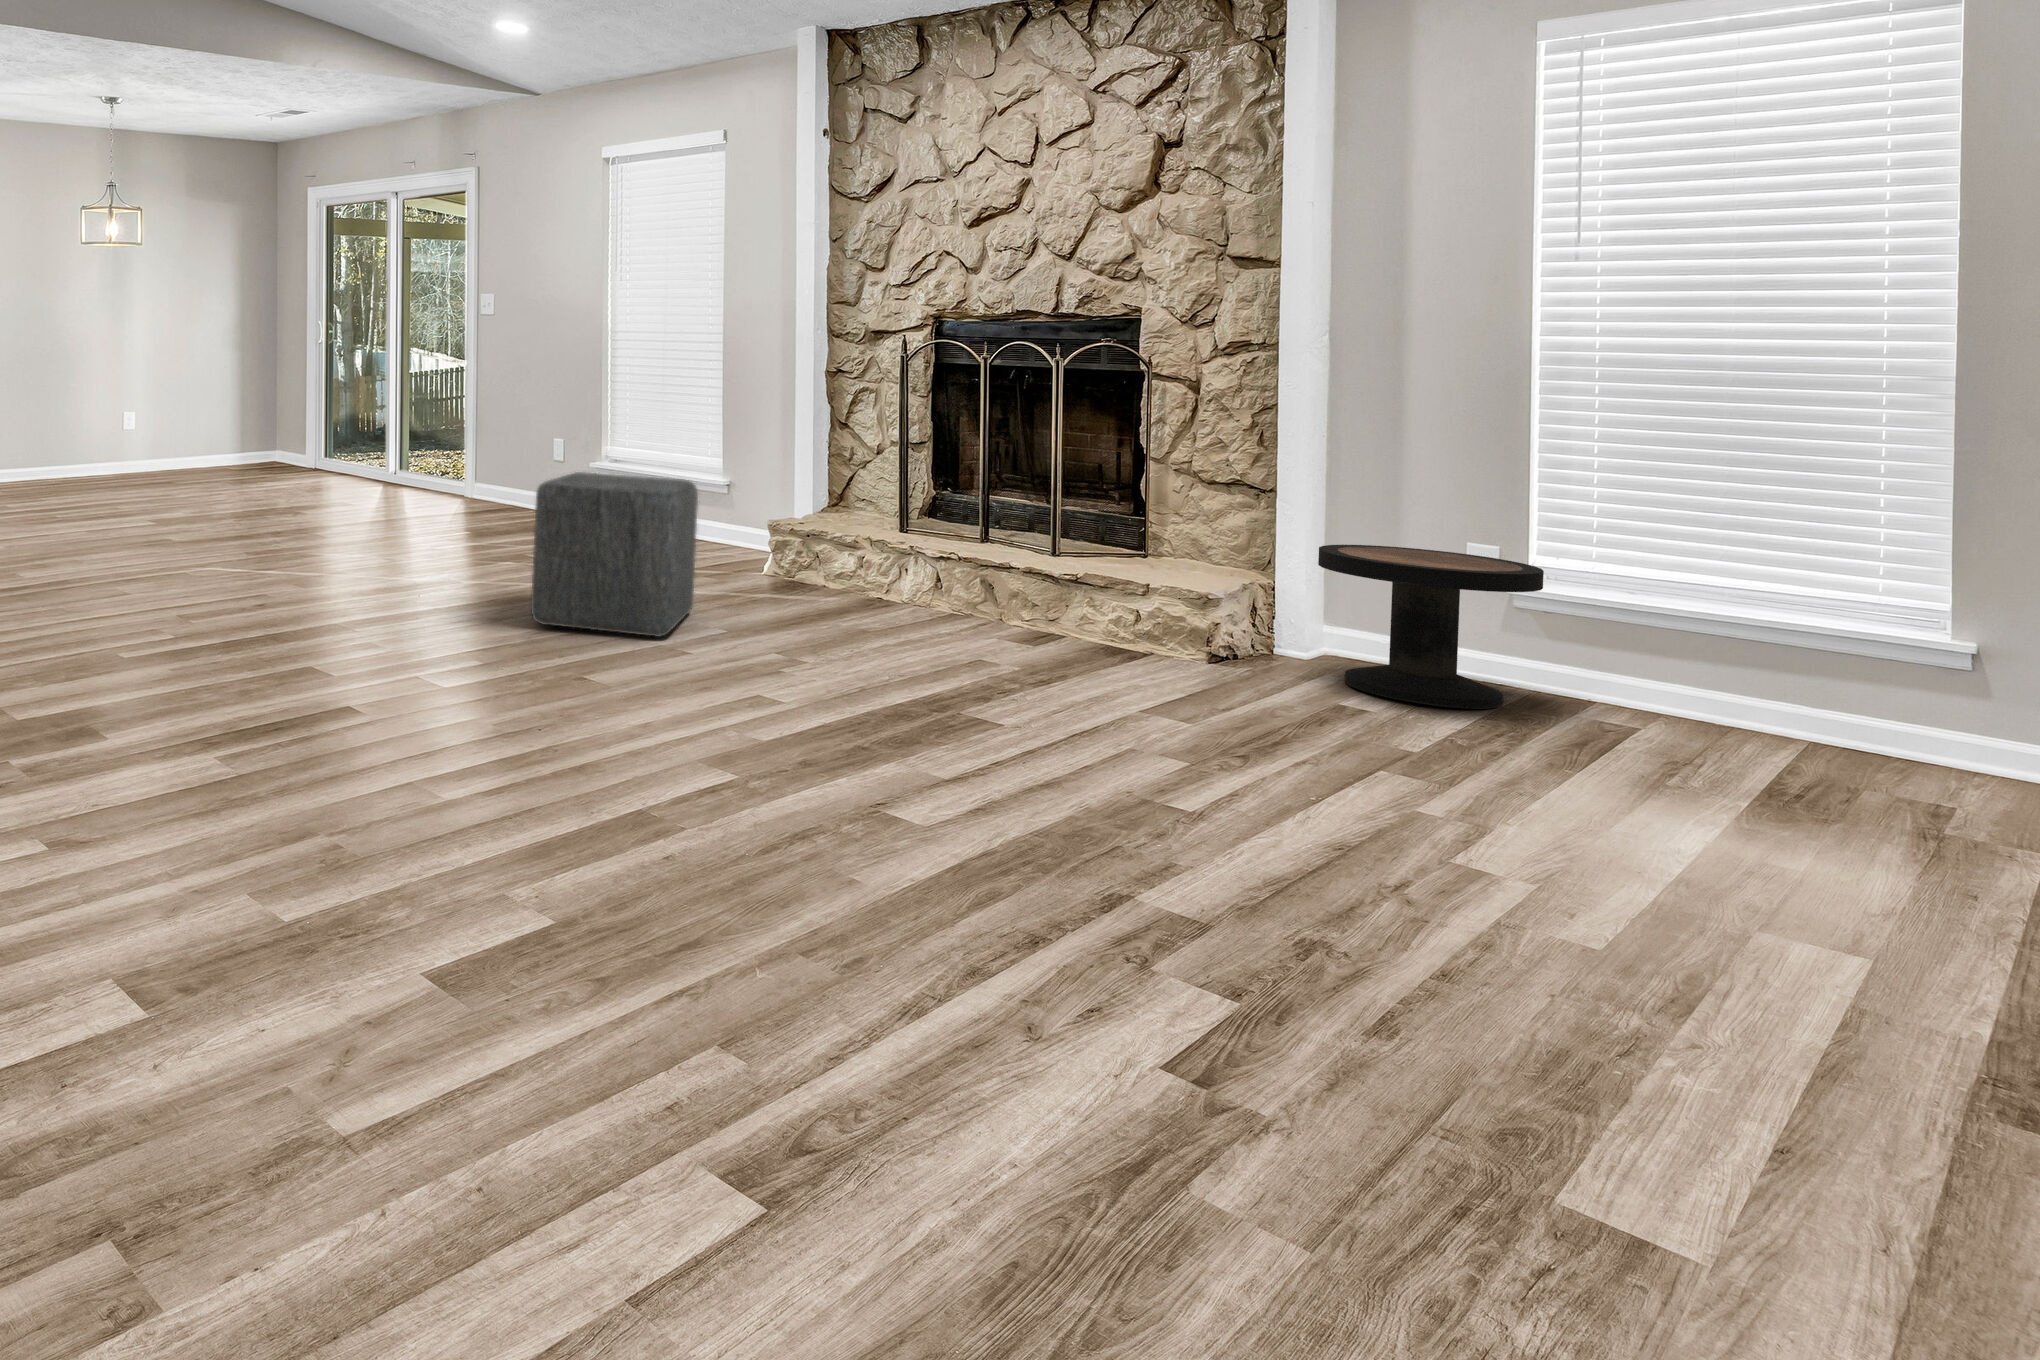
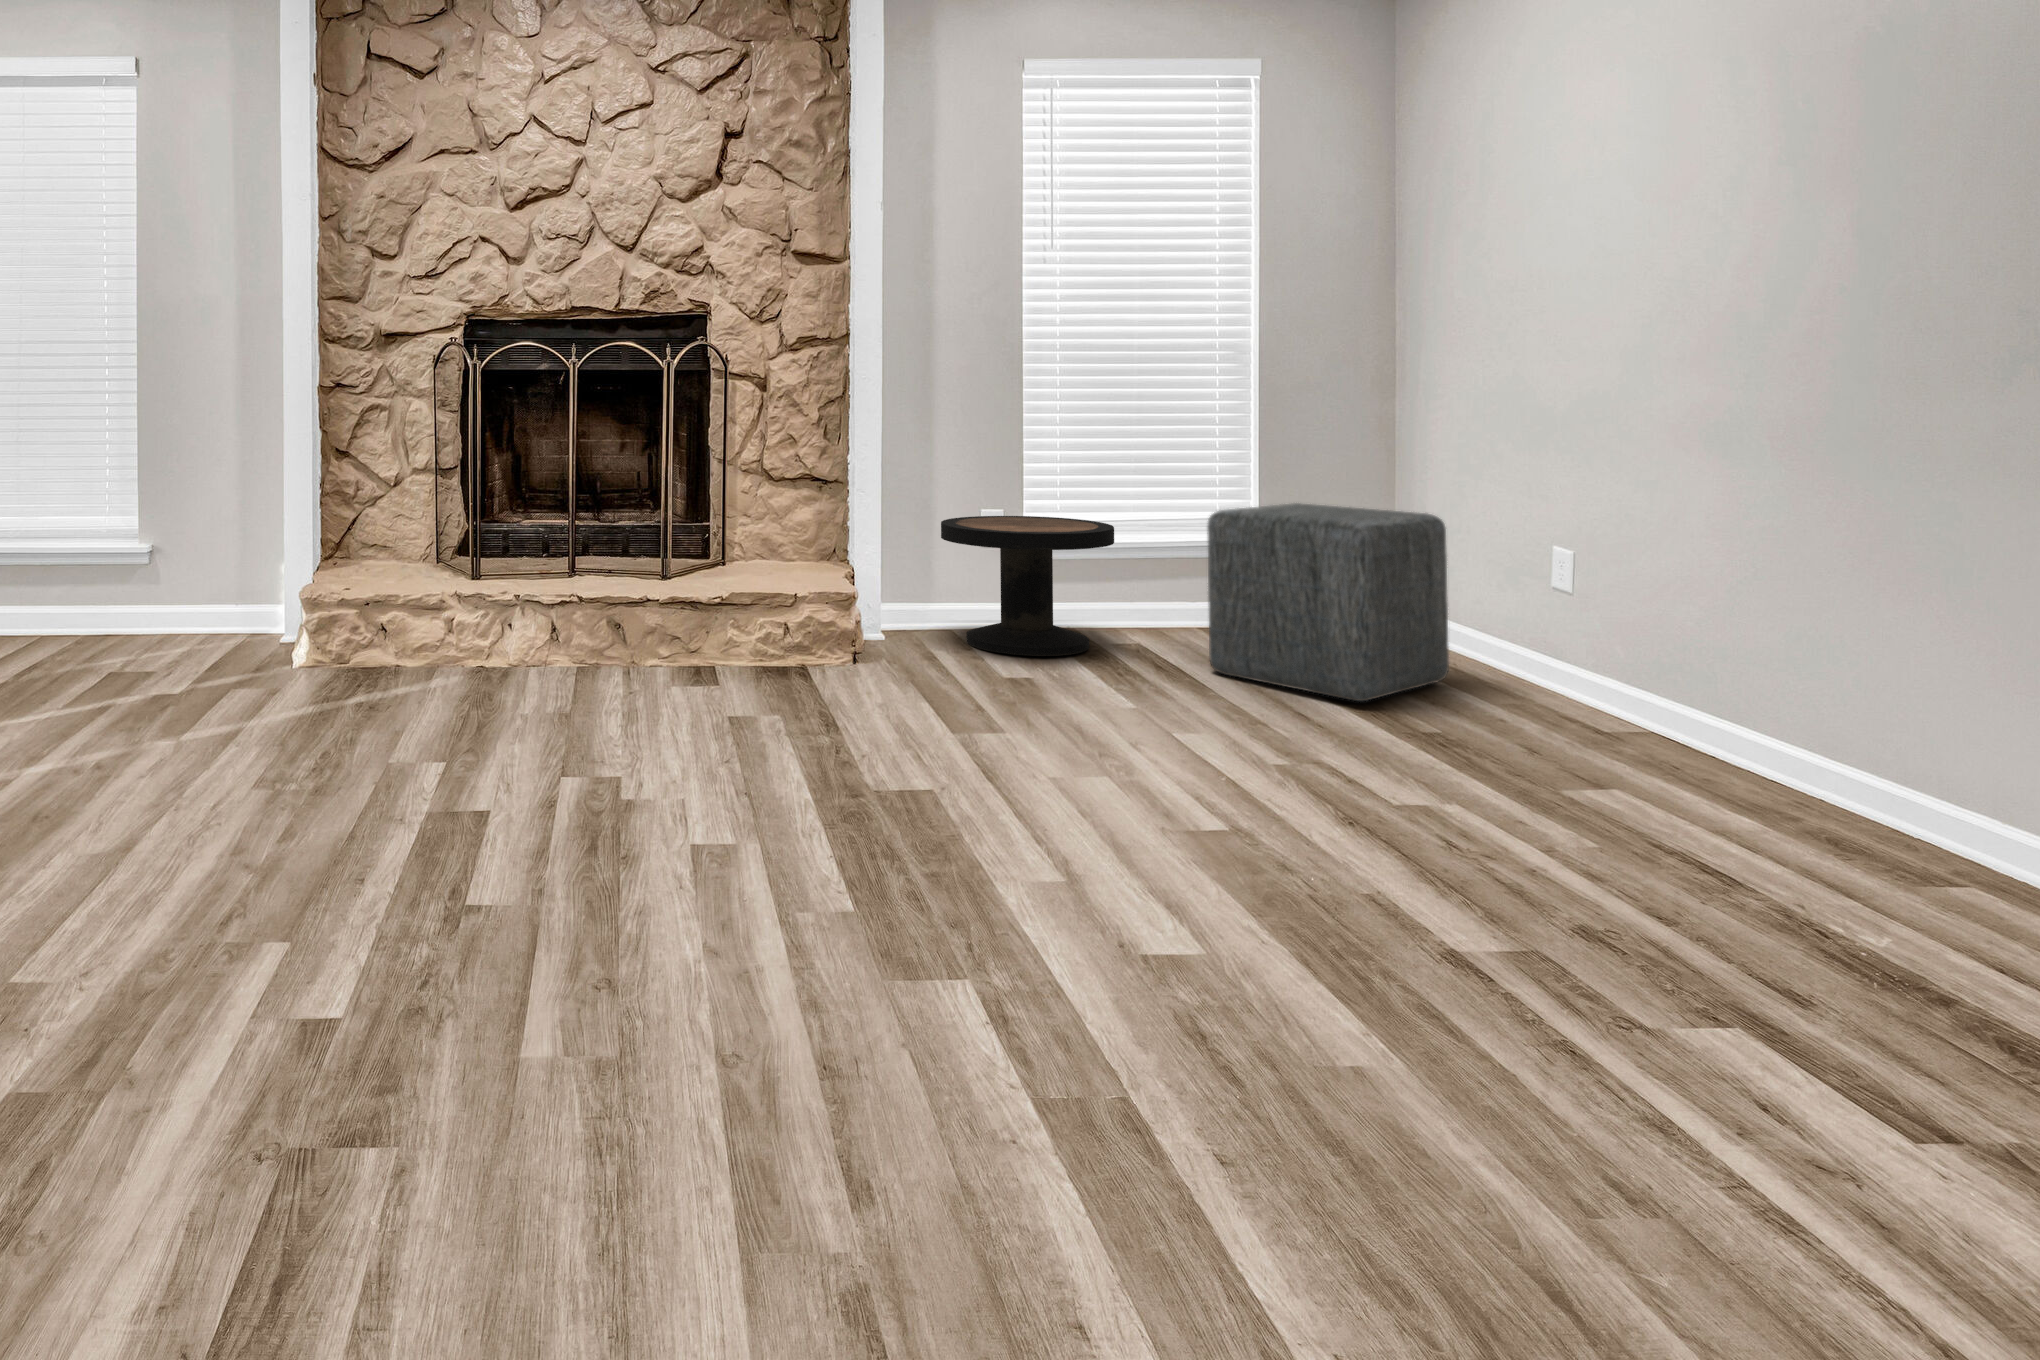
ottoman: present [531,472,698,637] -> present [1207,503,1449,701]

